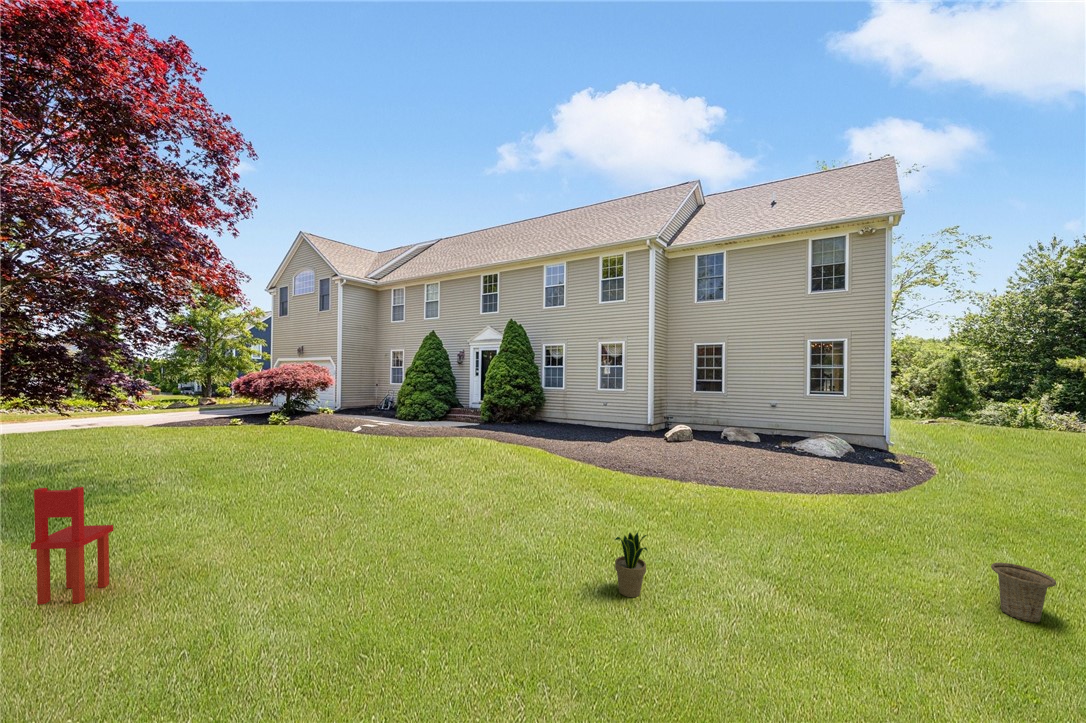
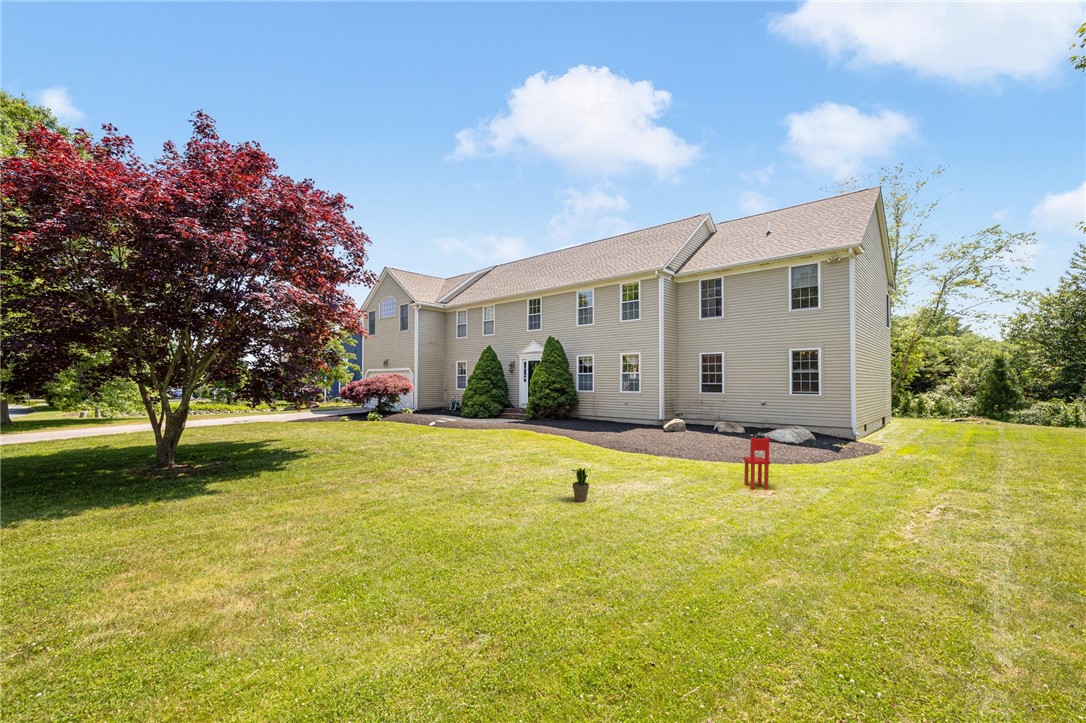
chair: present [31,487,113,605] -> present [743,437,770,490]
basket: present [991,563,1056,623] -> none [786,488,816,519]

